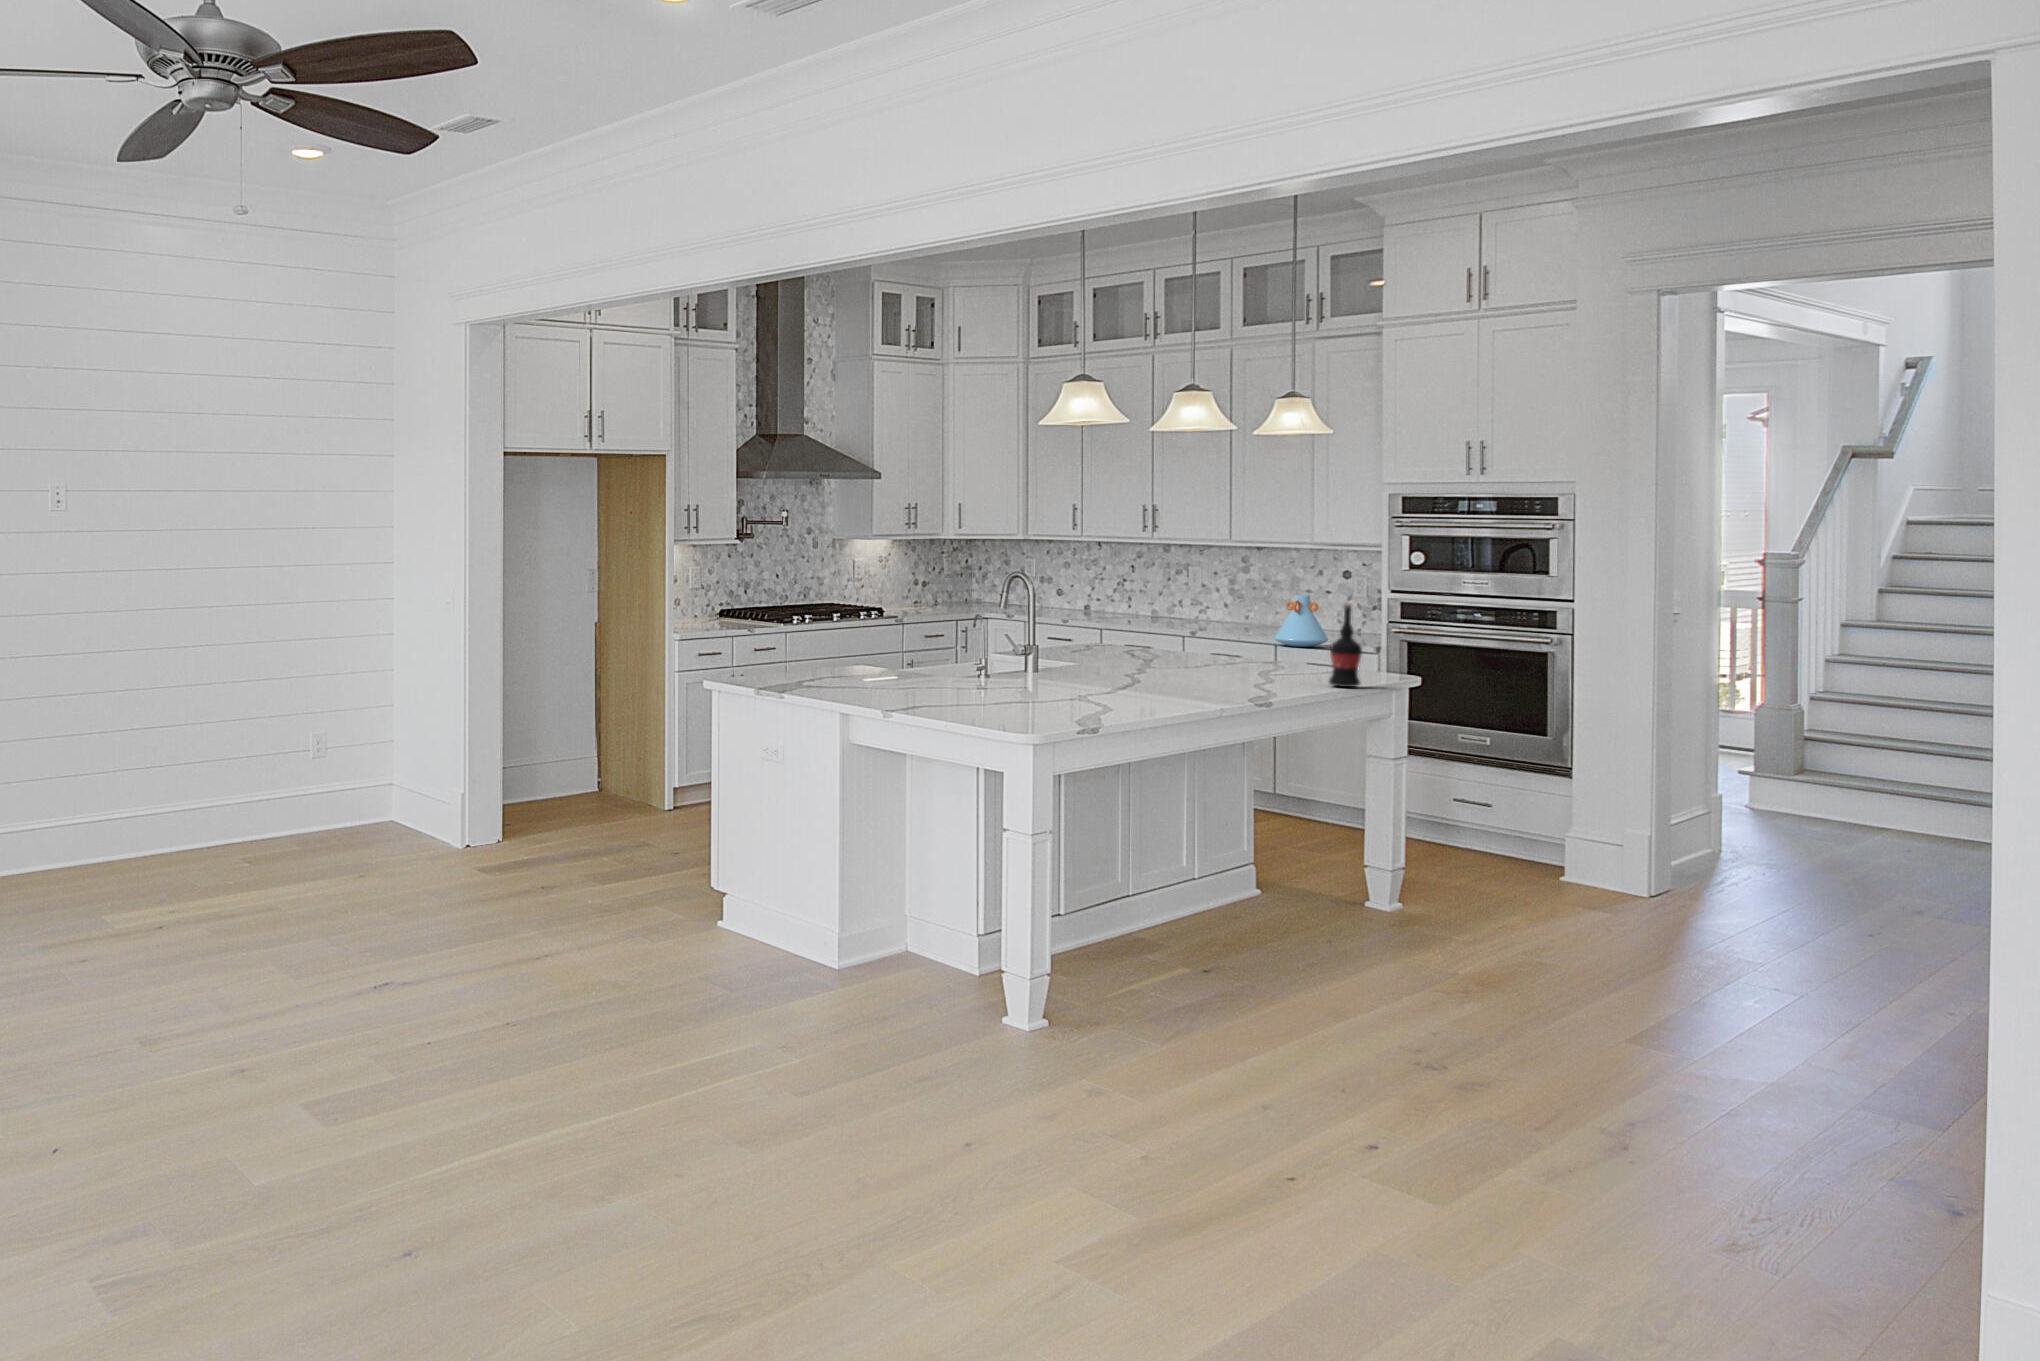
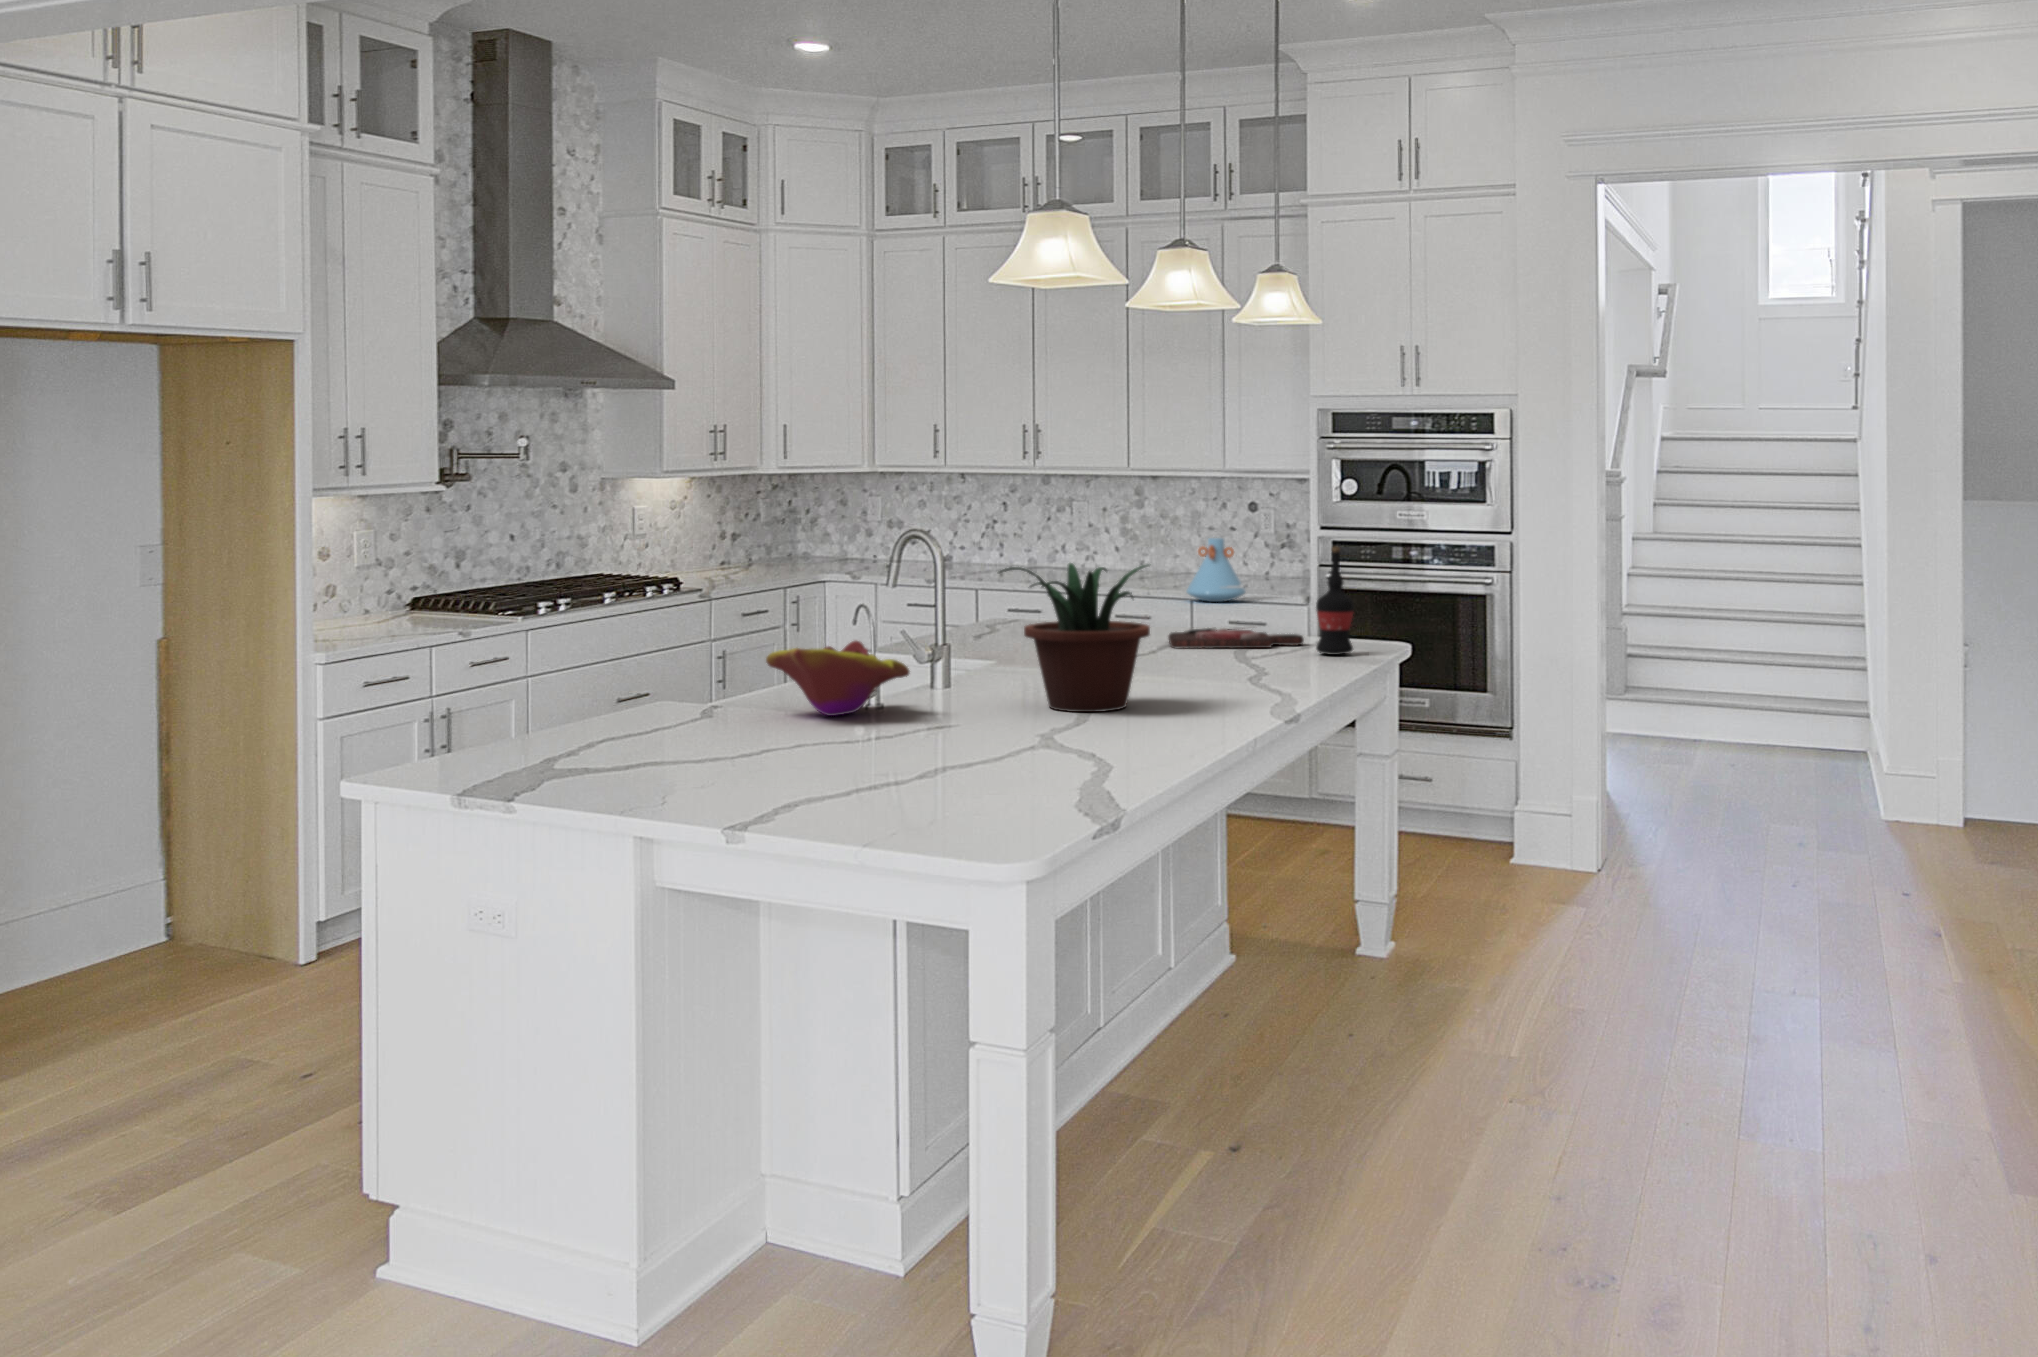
potted plant: none [1046,609,1158,707] -> present [999,563,1150,712]
decorative bowl: none [897,653,986,698] -> present [766,641,909,716]
cutting board: none [1213,663,1329,680] -> present [1168,627,1304,649]

